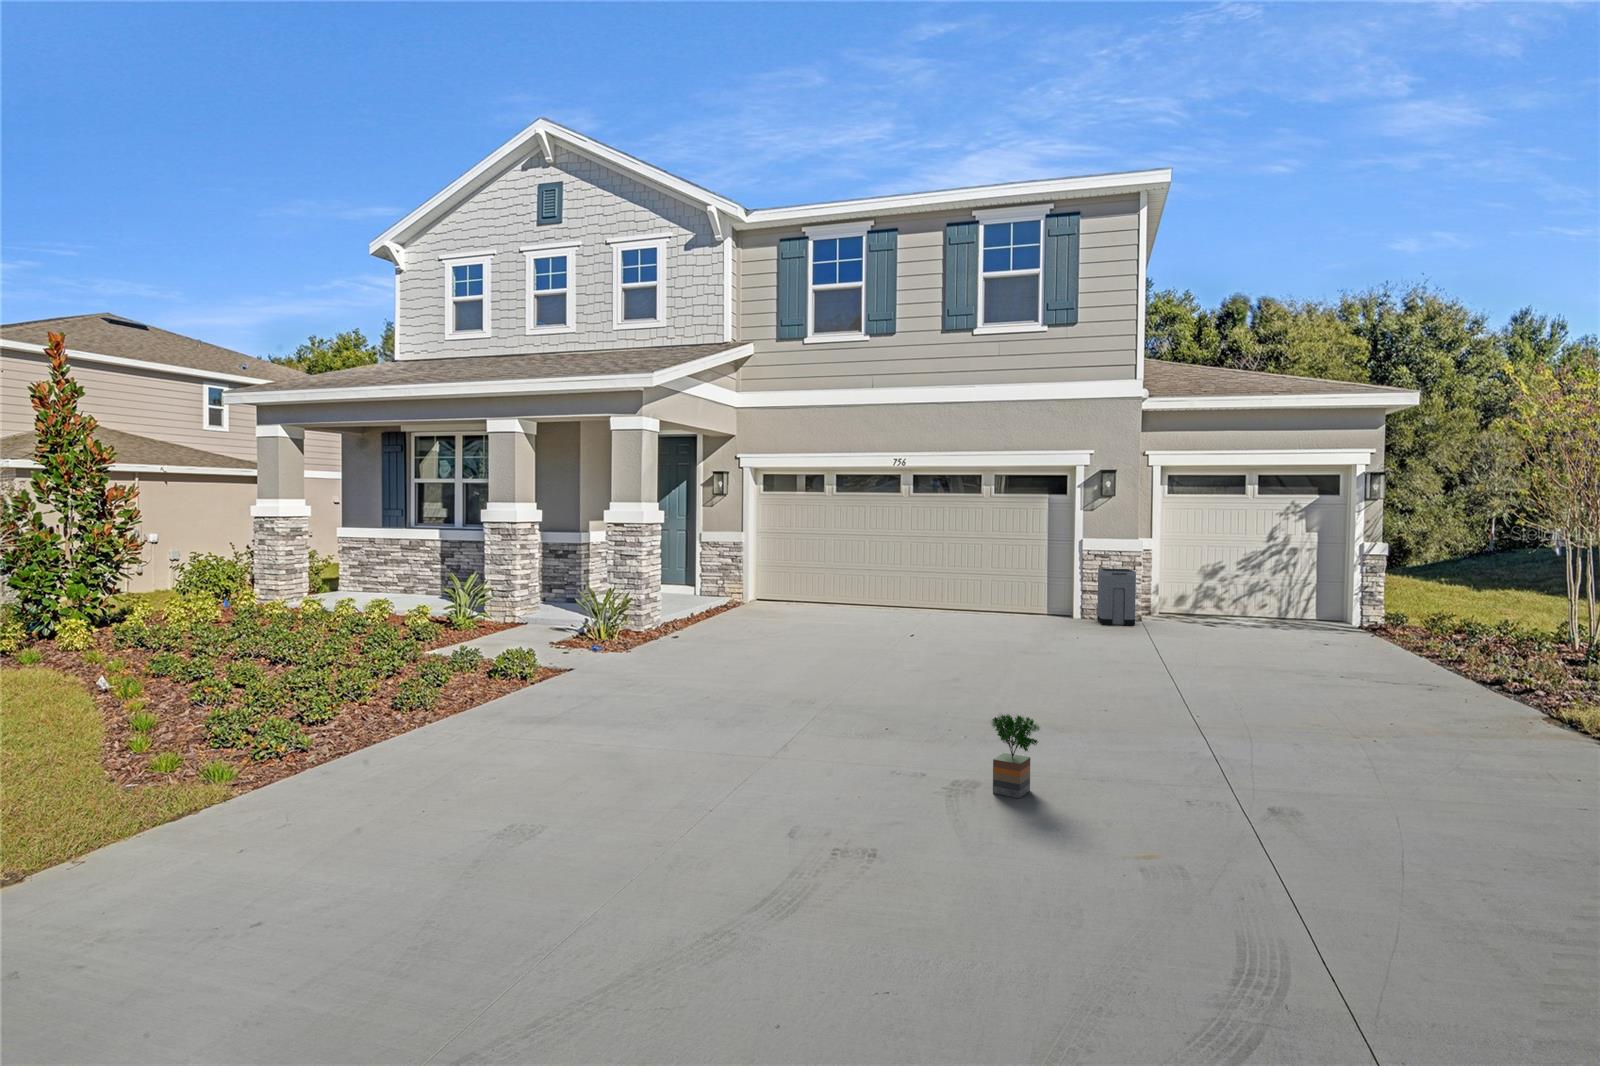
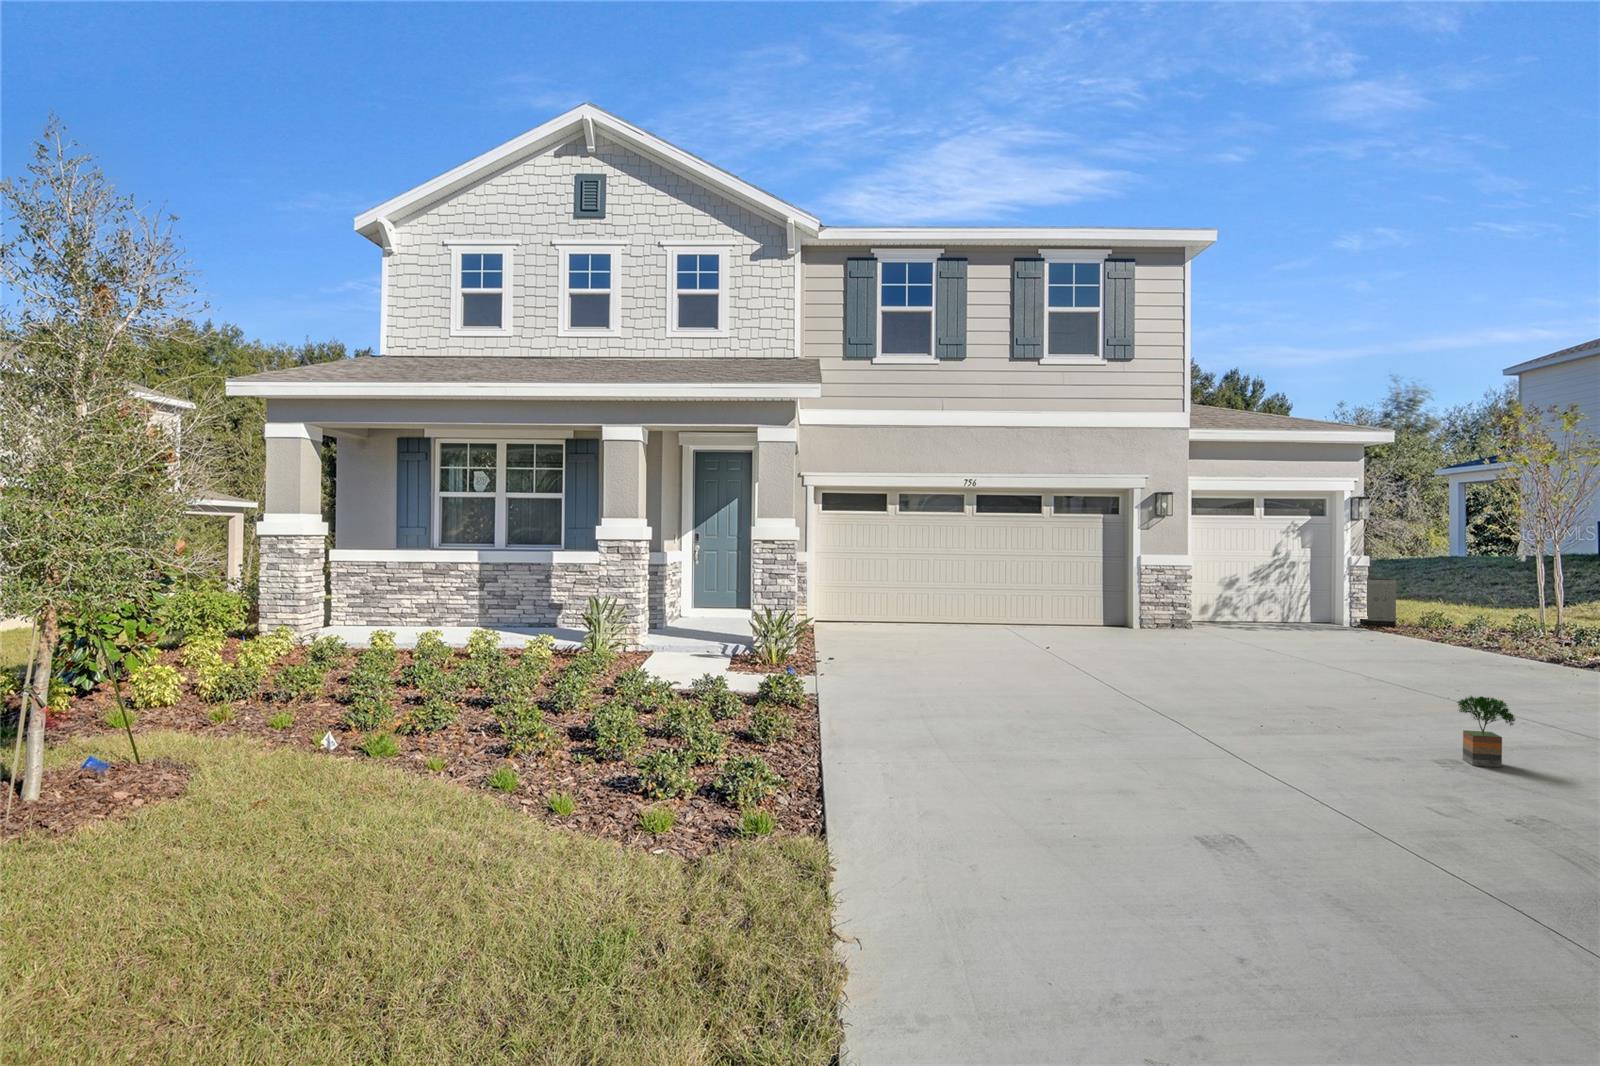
trash can: present [1097,569,1136,626] -> present [1360,578,1396,627]

